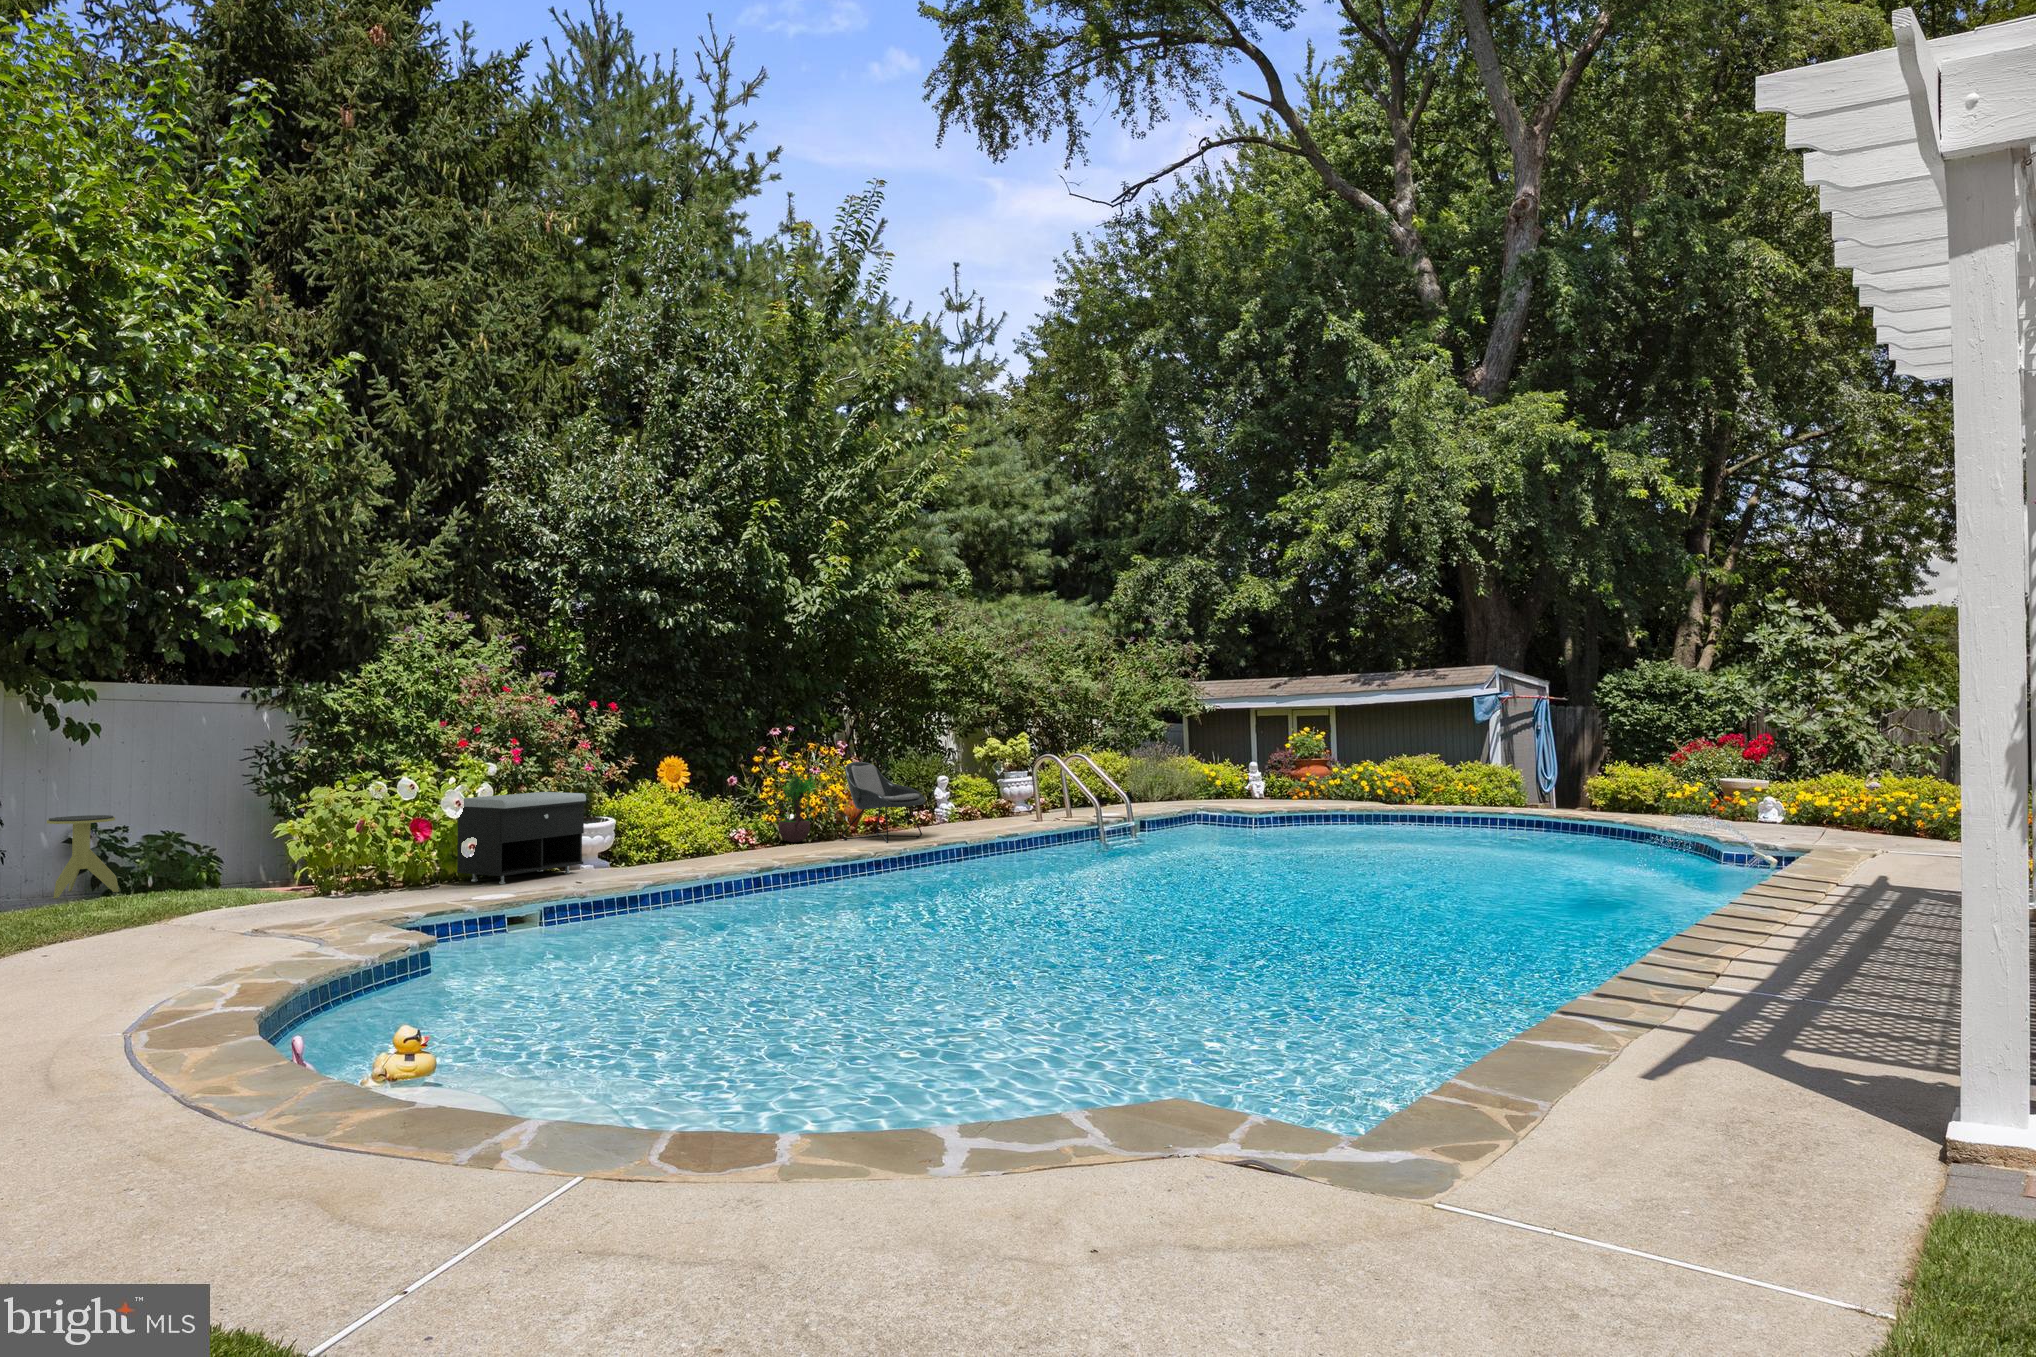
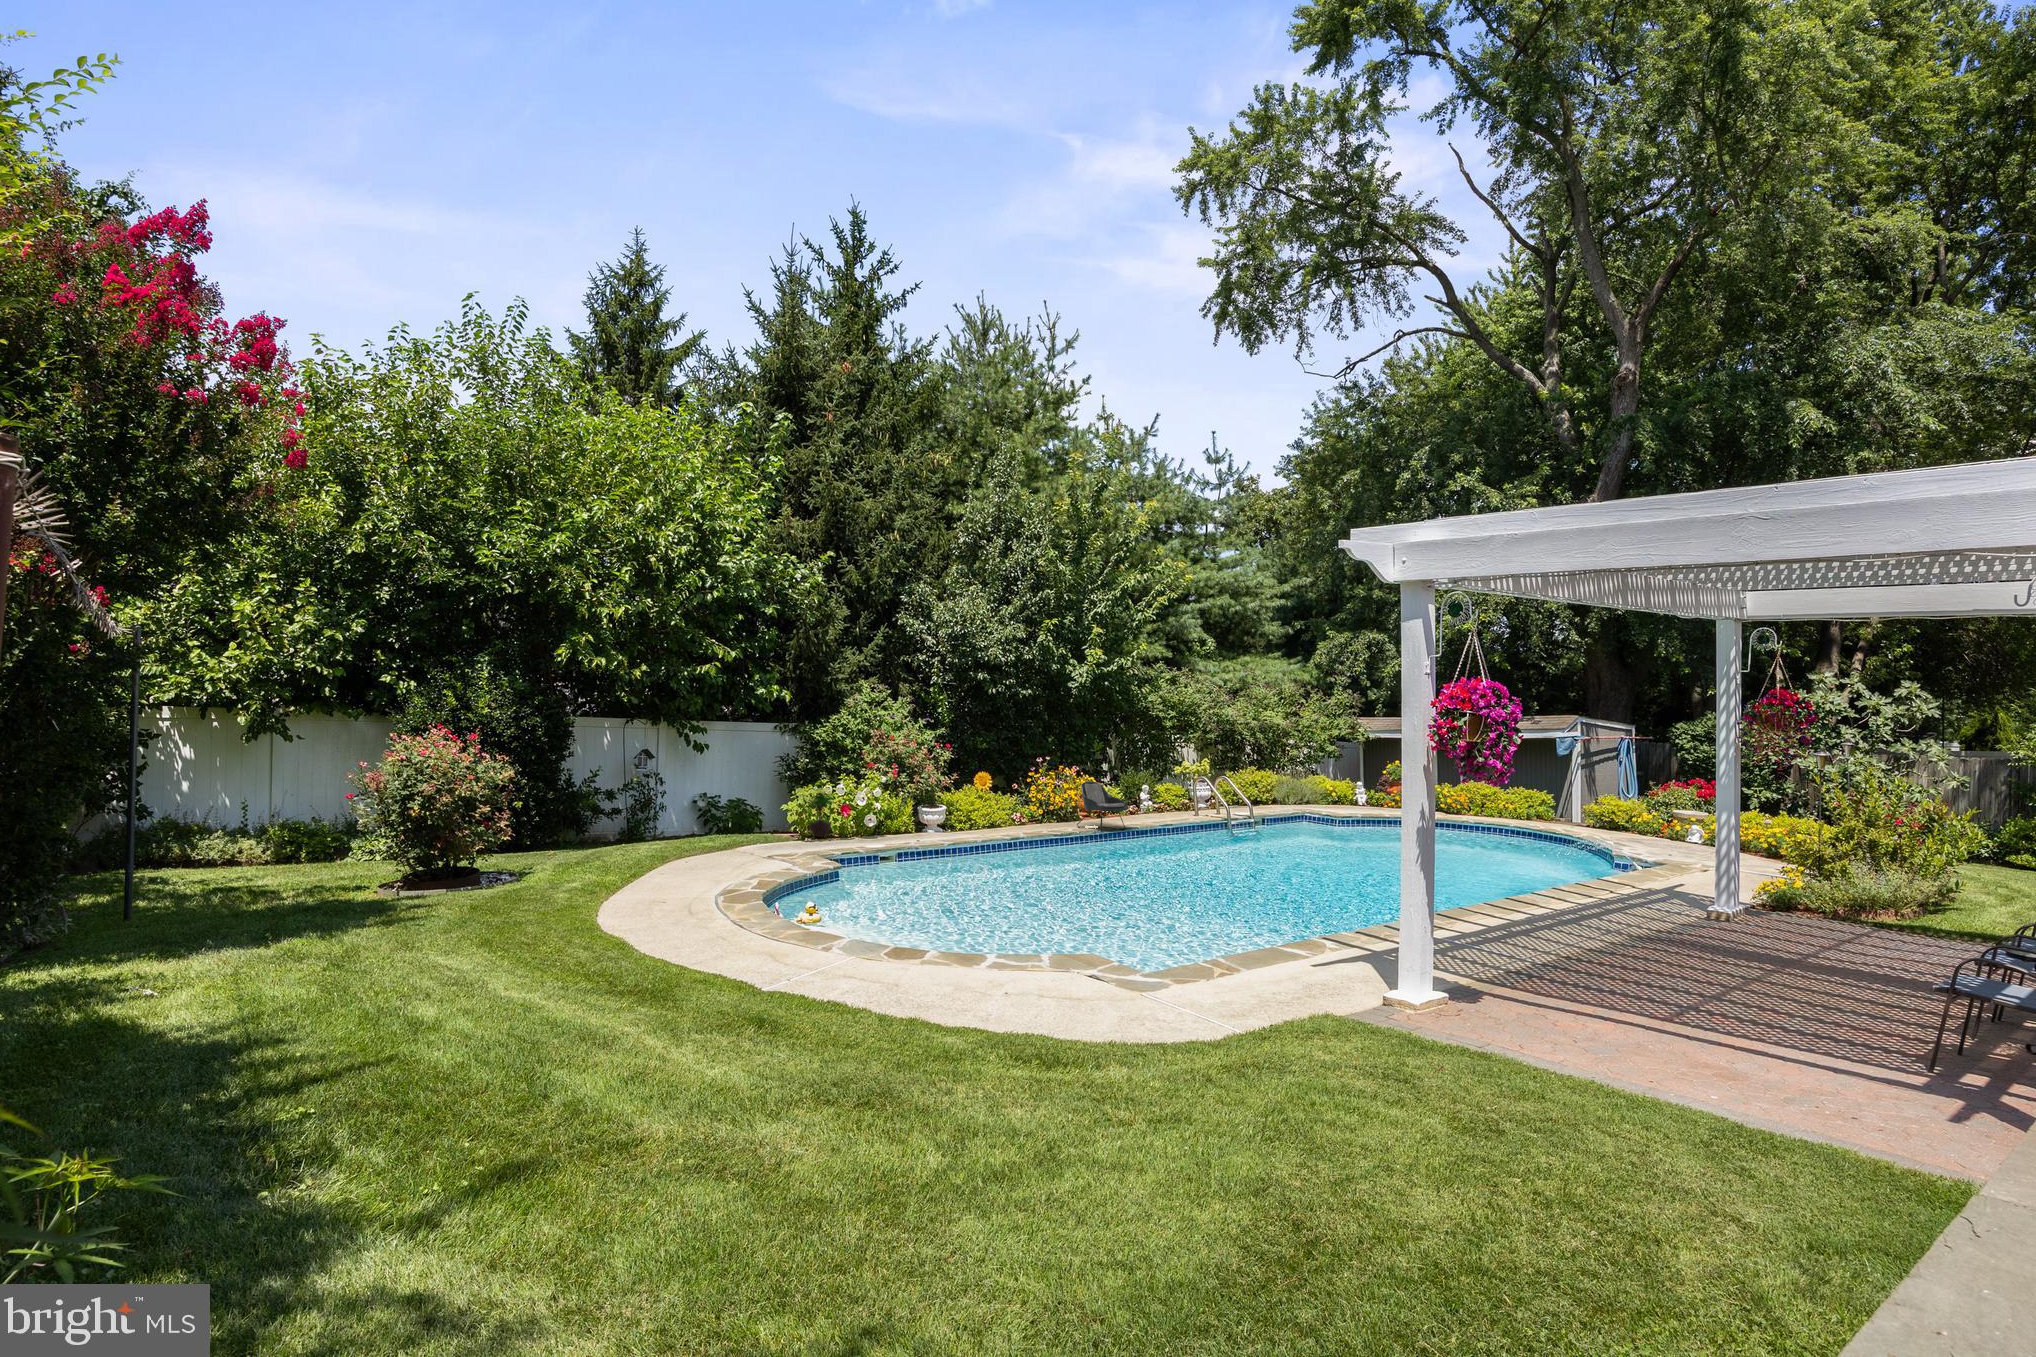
potted tree: present [778,774,816,843] -> present [809,791,831,837]
storage bench: present [457,792,586,884] -> none [863,790,928,838]
side table: present [47,815,119,898] -> none [689,786,716,825]

